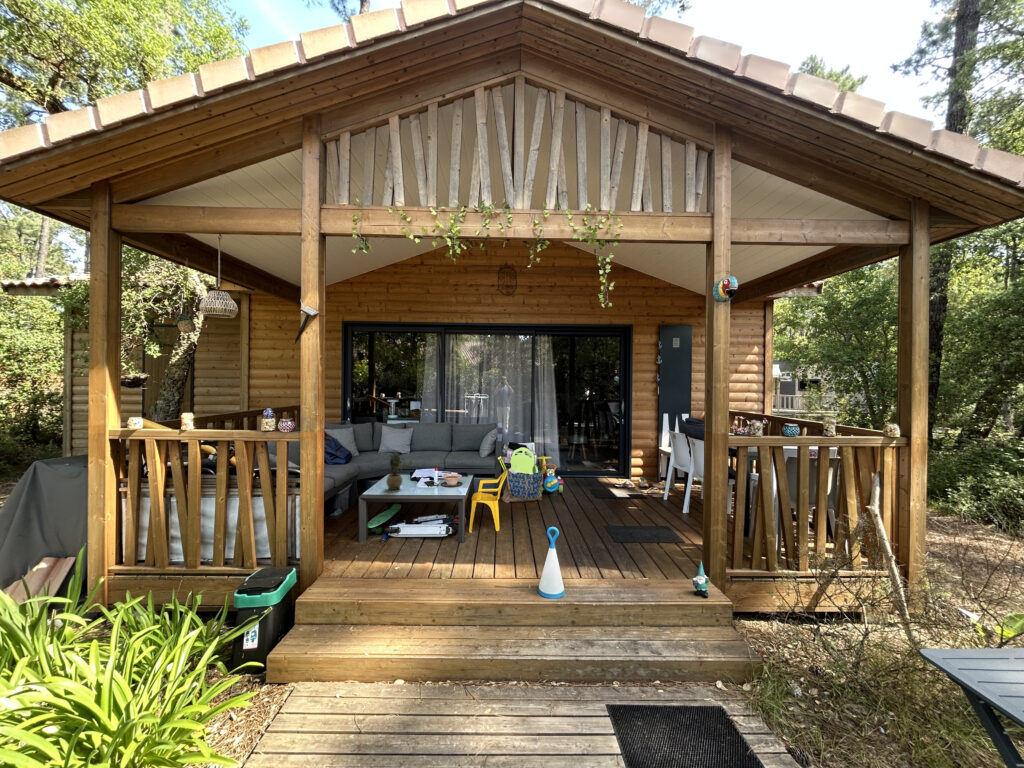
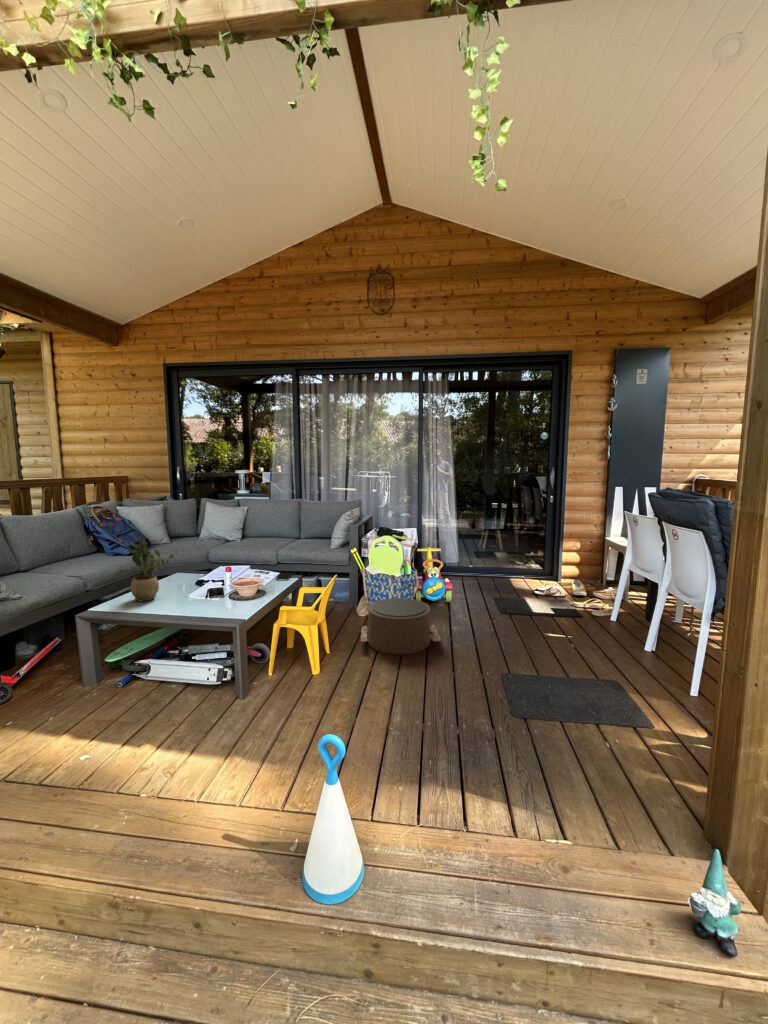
pouf: none [515,488,567,520] -> present [361,598,440,654]

